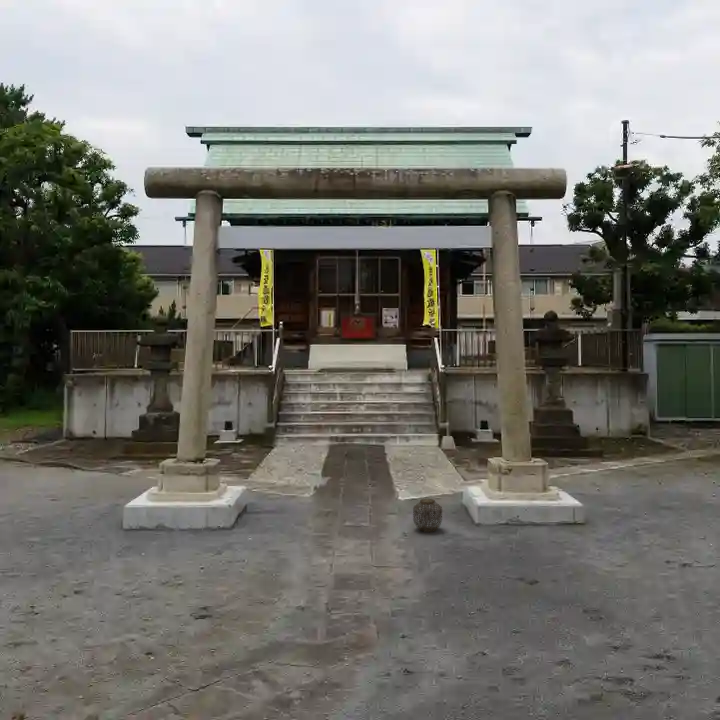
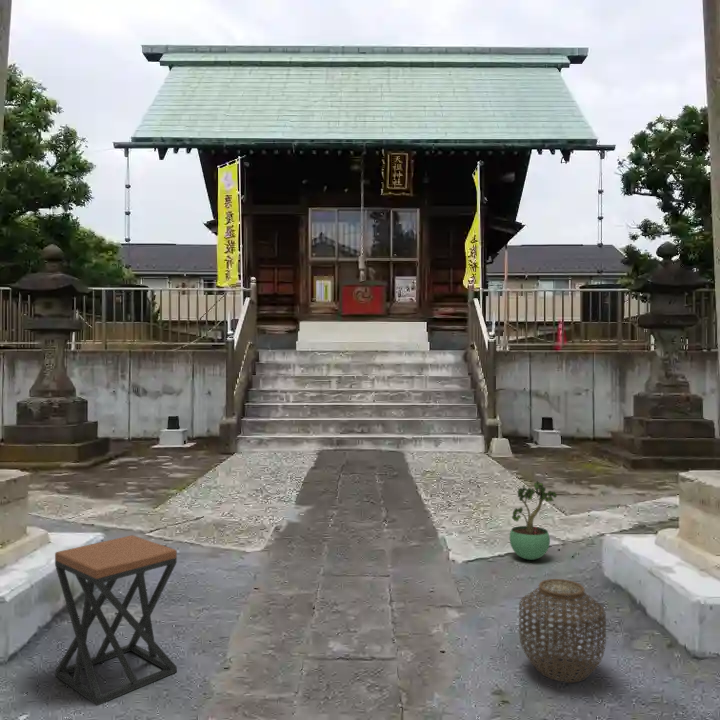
potted plant: none [426,464,447,500] -> present [510,481,557,560]
stool: none [251,485,293,538] -> present [55,535,177,705]

